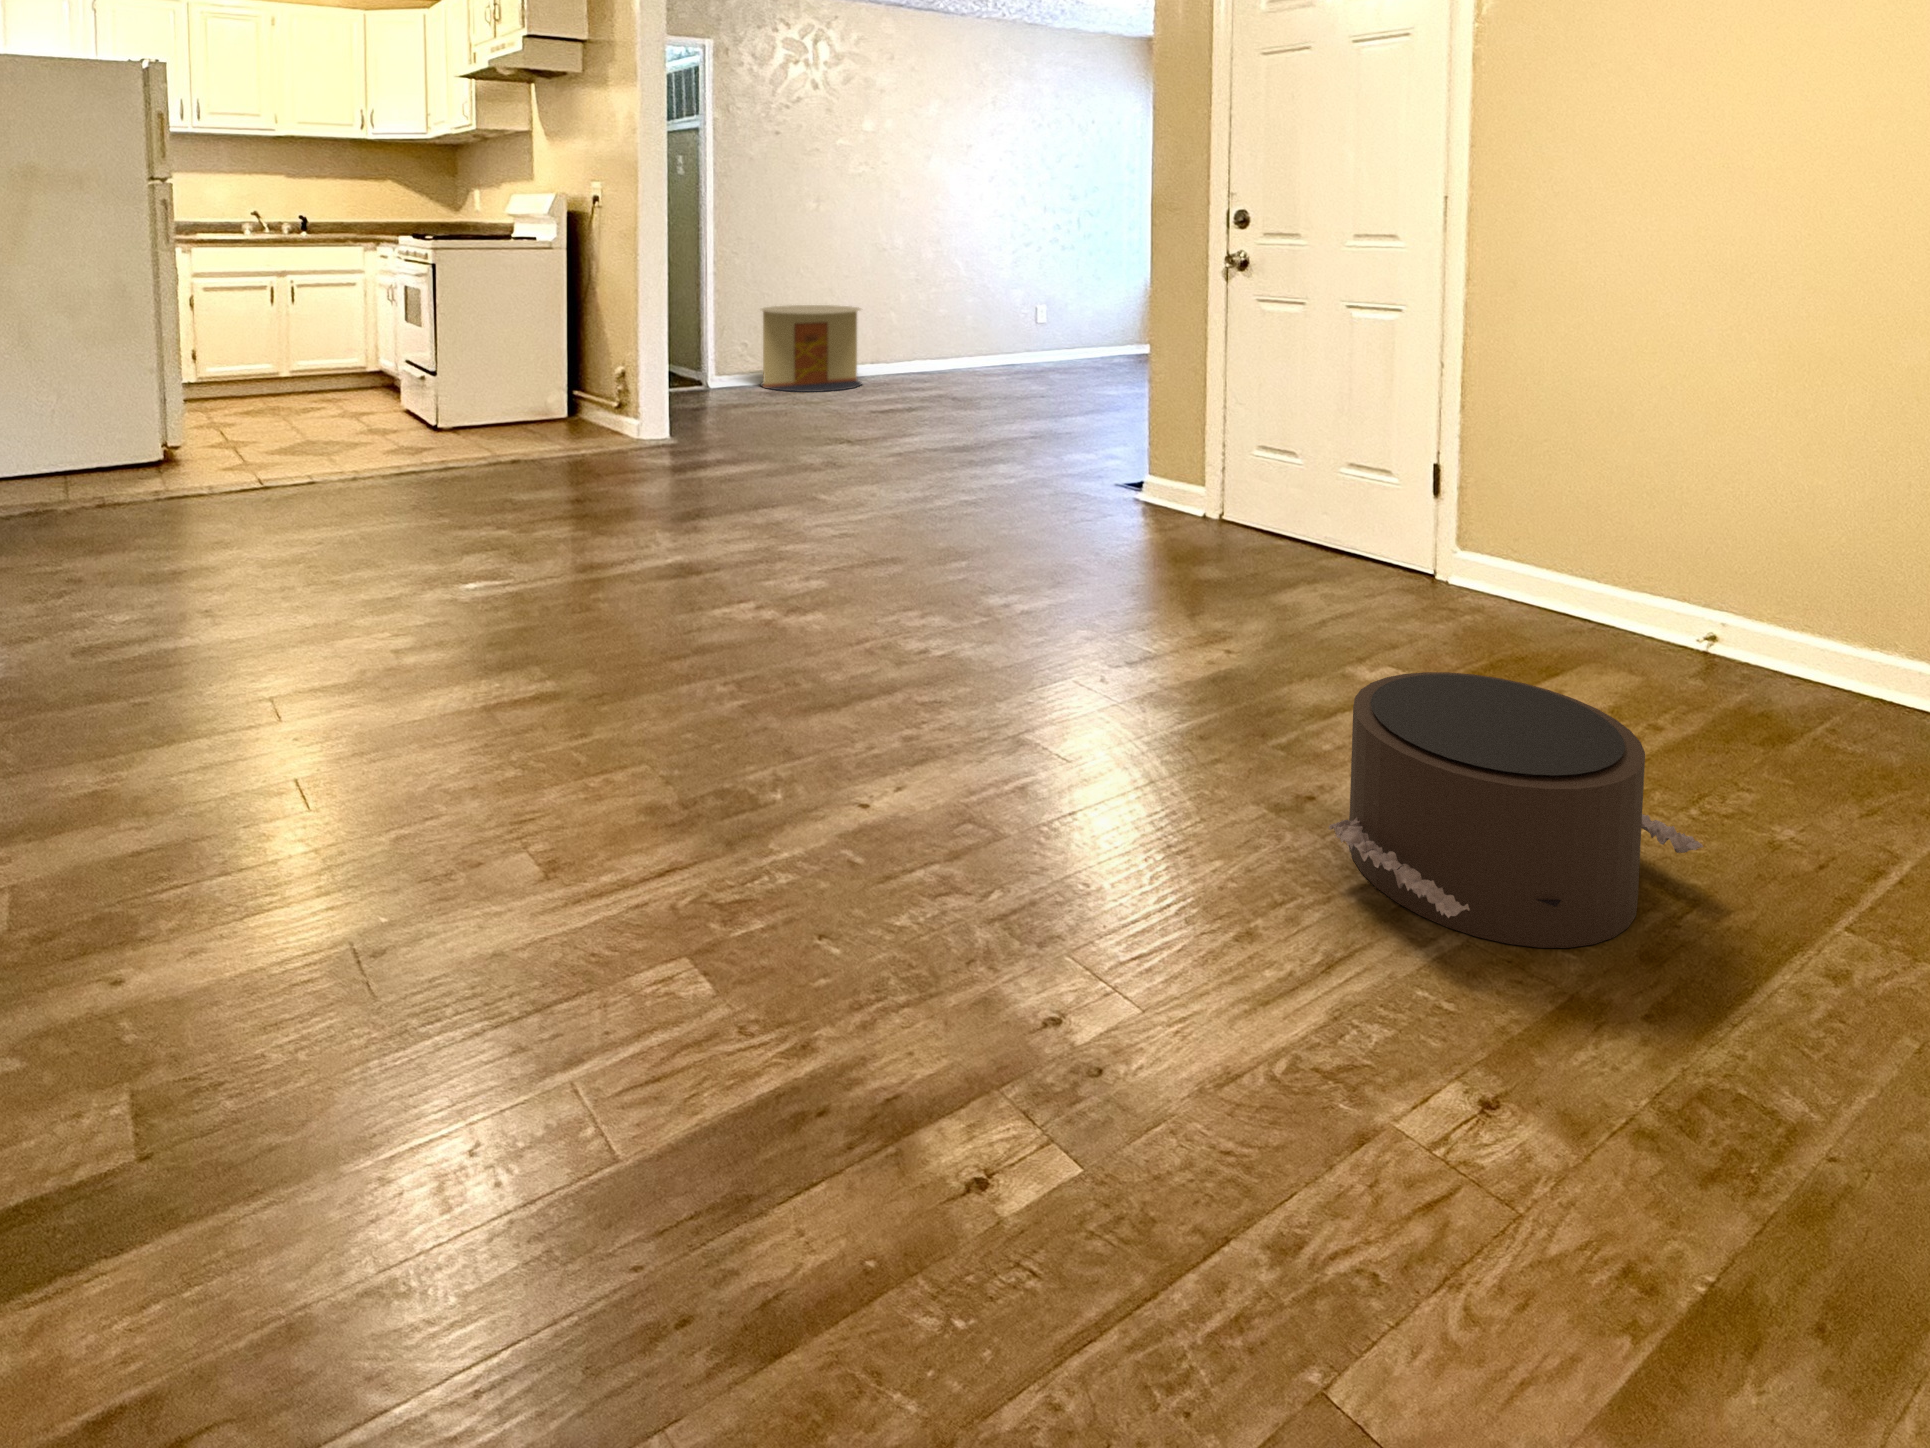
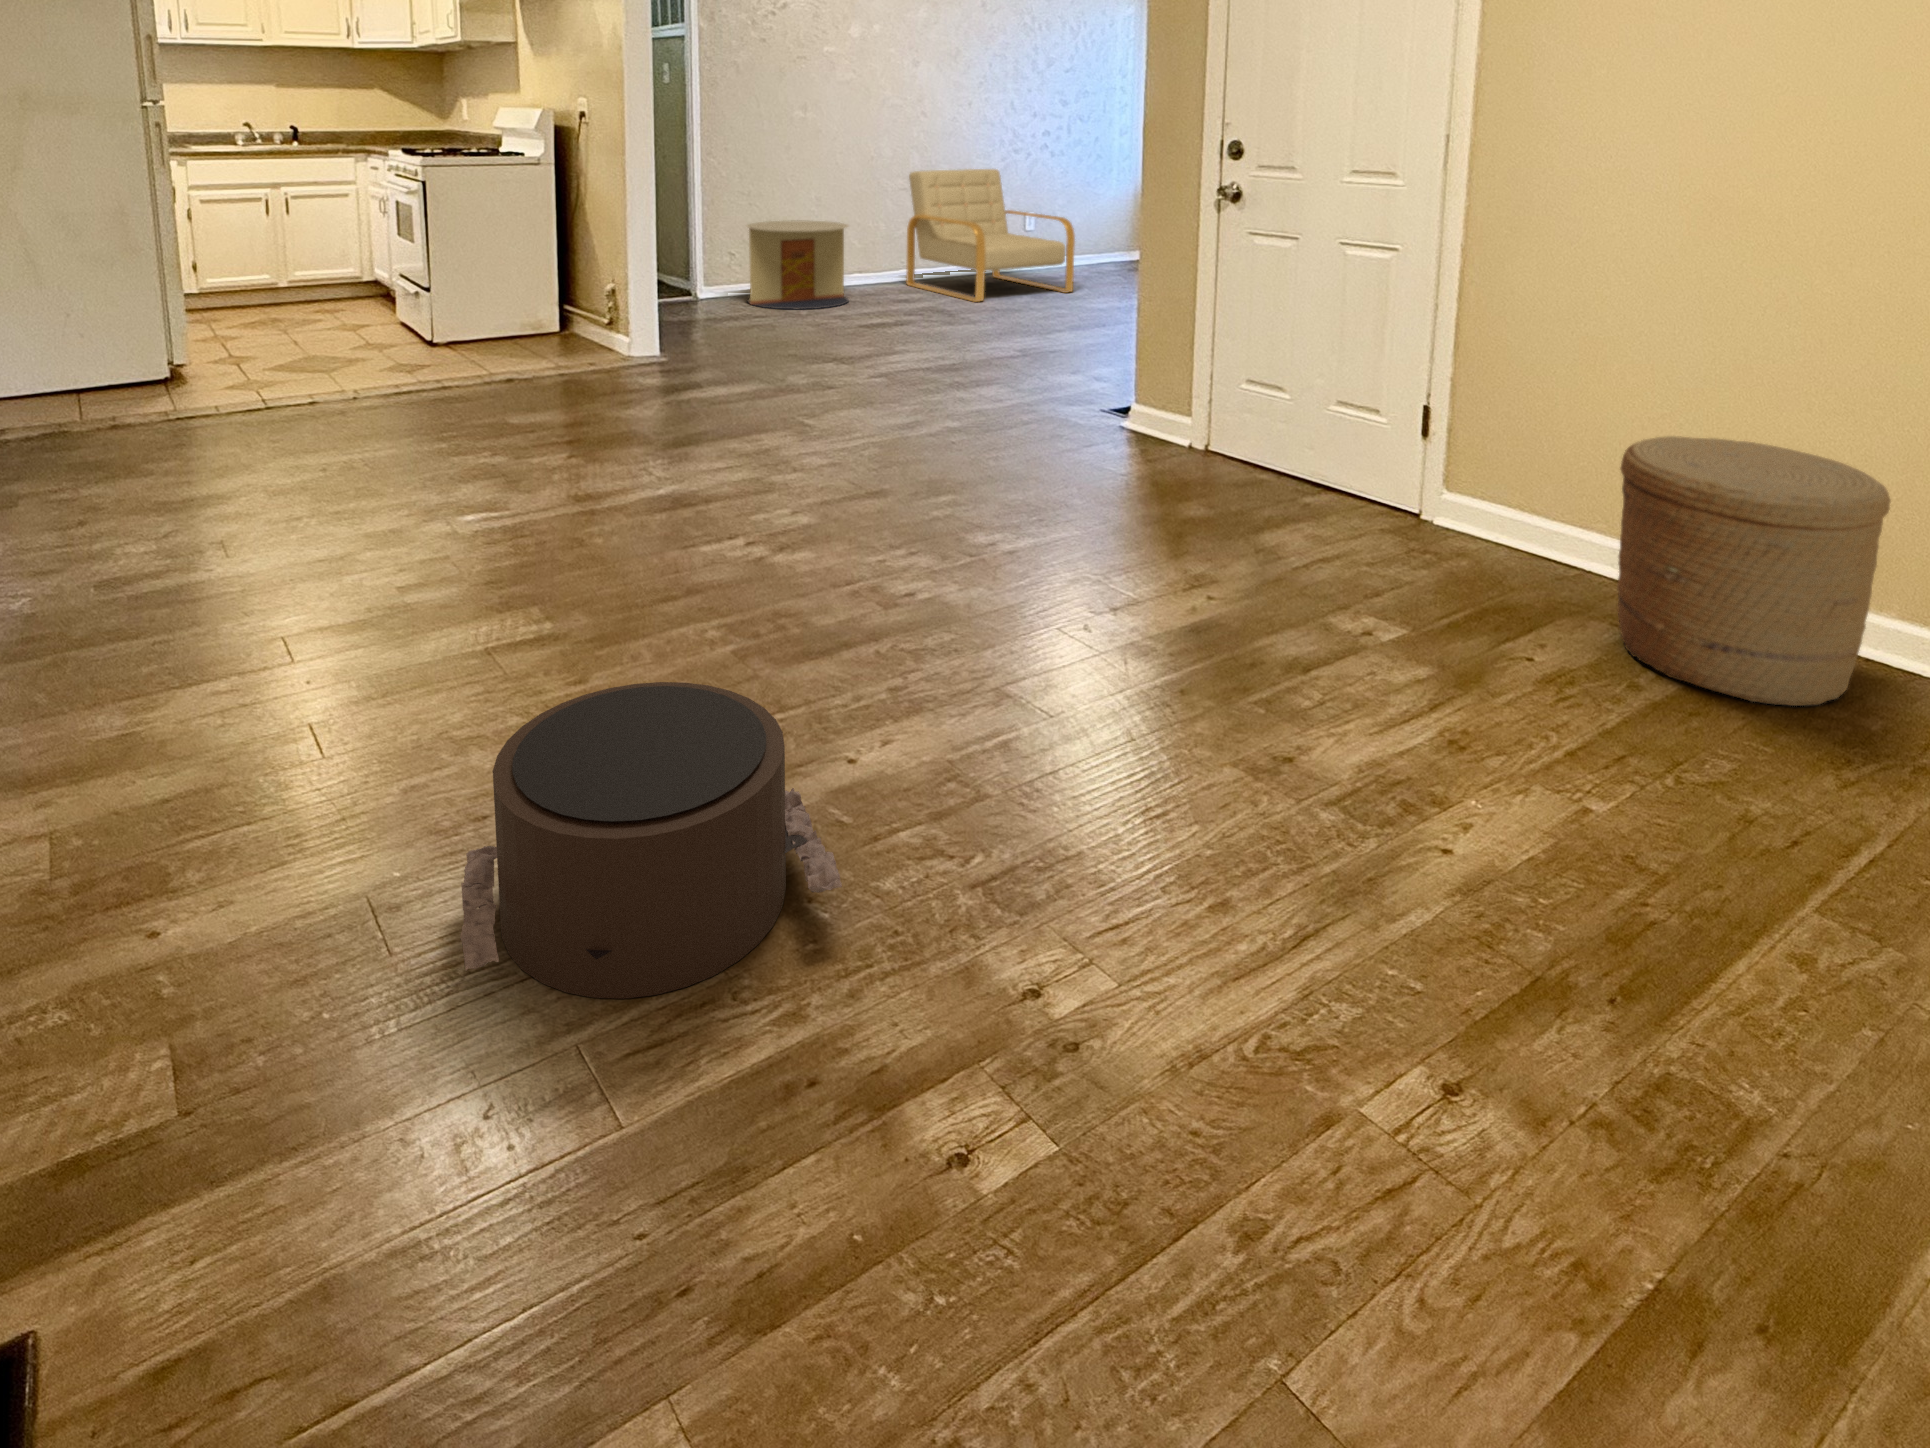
armchair: none [919,256,1085,384] -> present [906,169,1075,302]
woven basket: none [1627,475,1890,738] -> present [1617,436,1891,706]
pouf: present [1329,672,1703,948] -> present [460,682,842,999]

